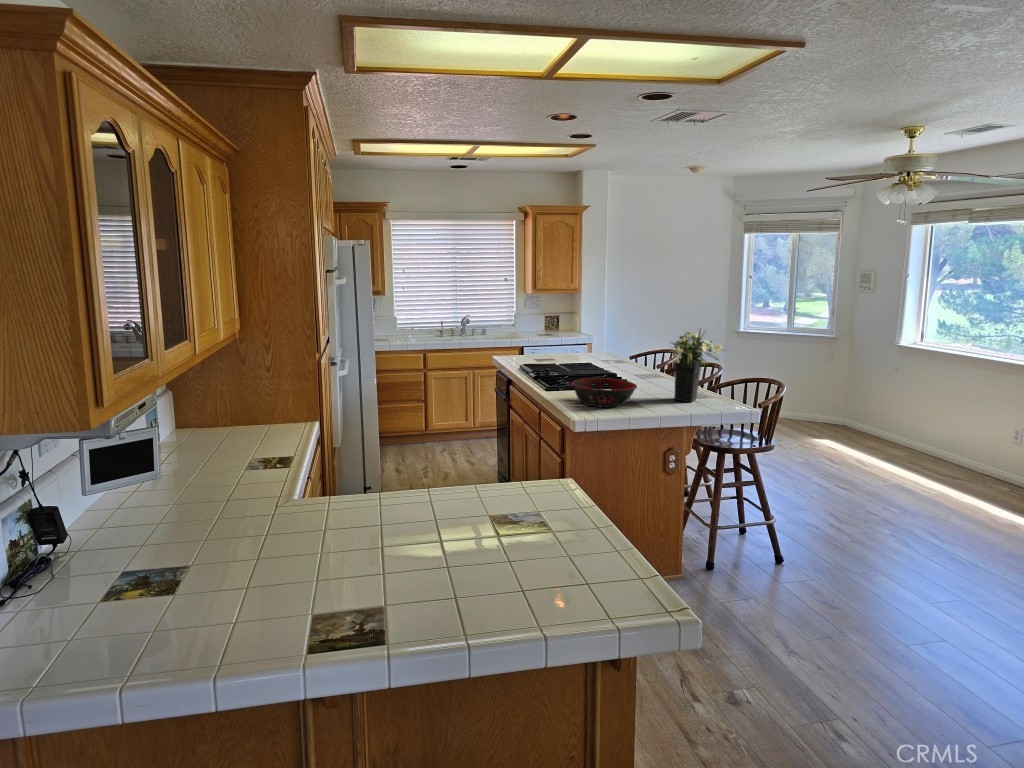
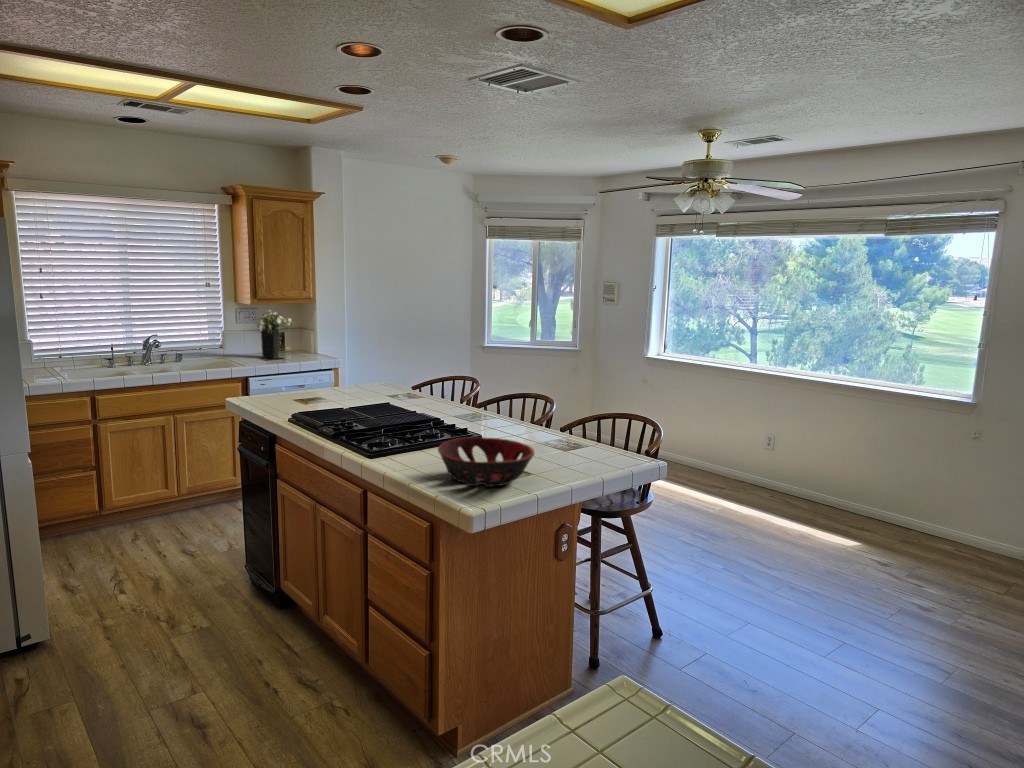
flower arrangement: present [672,328,725,402] -> present [257,310,291,358]

